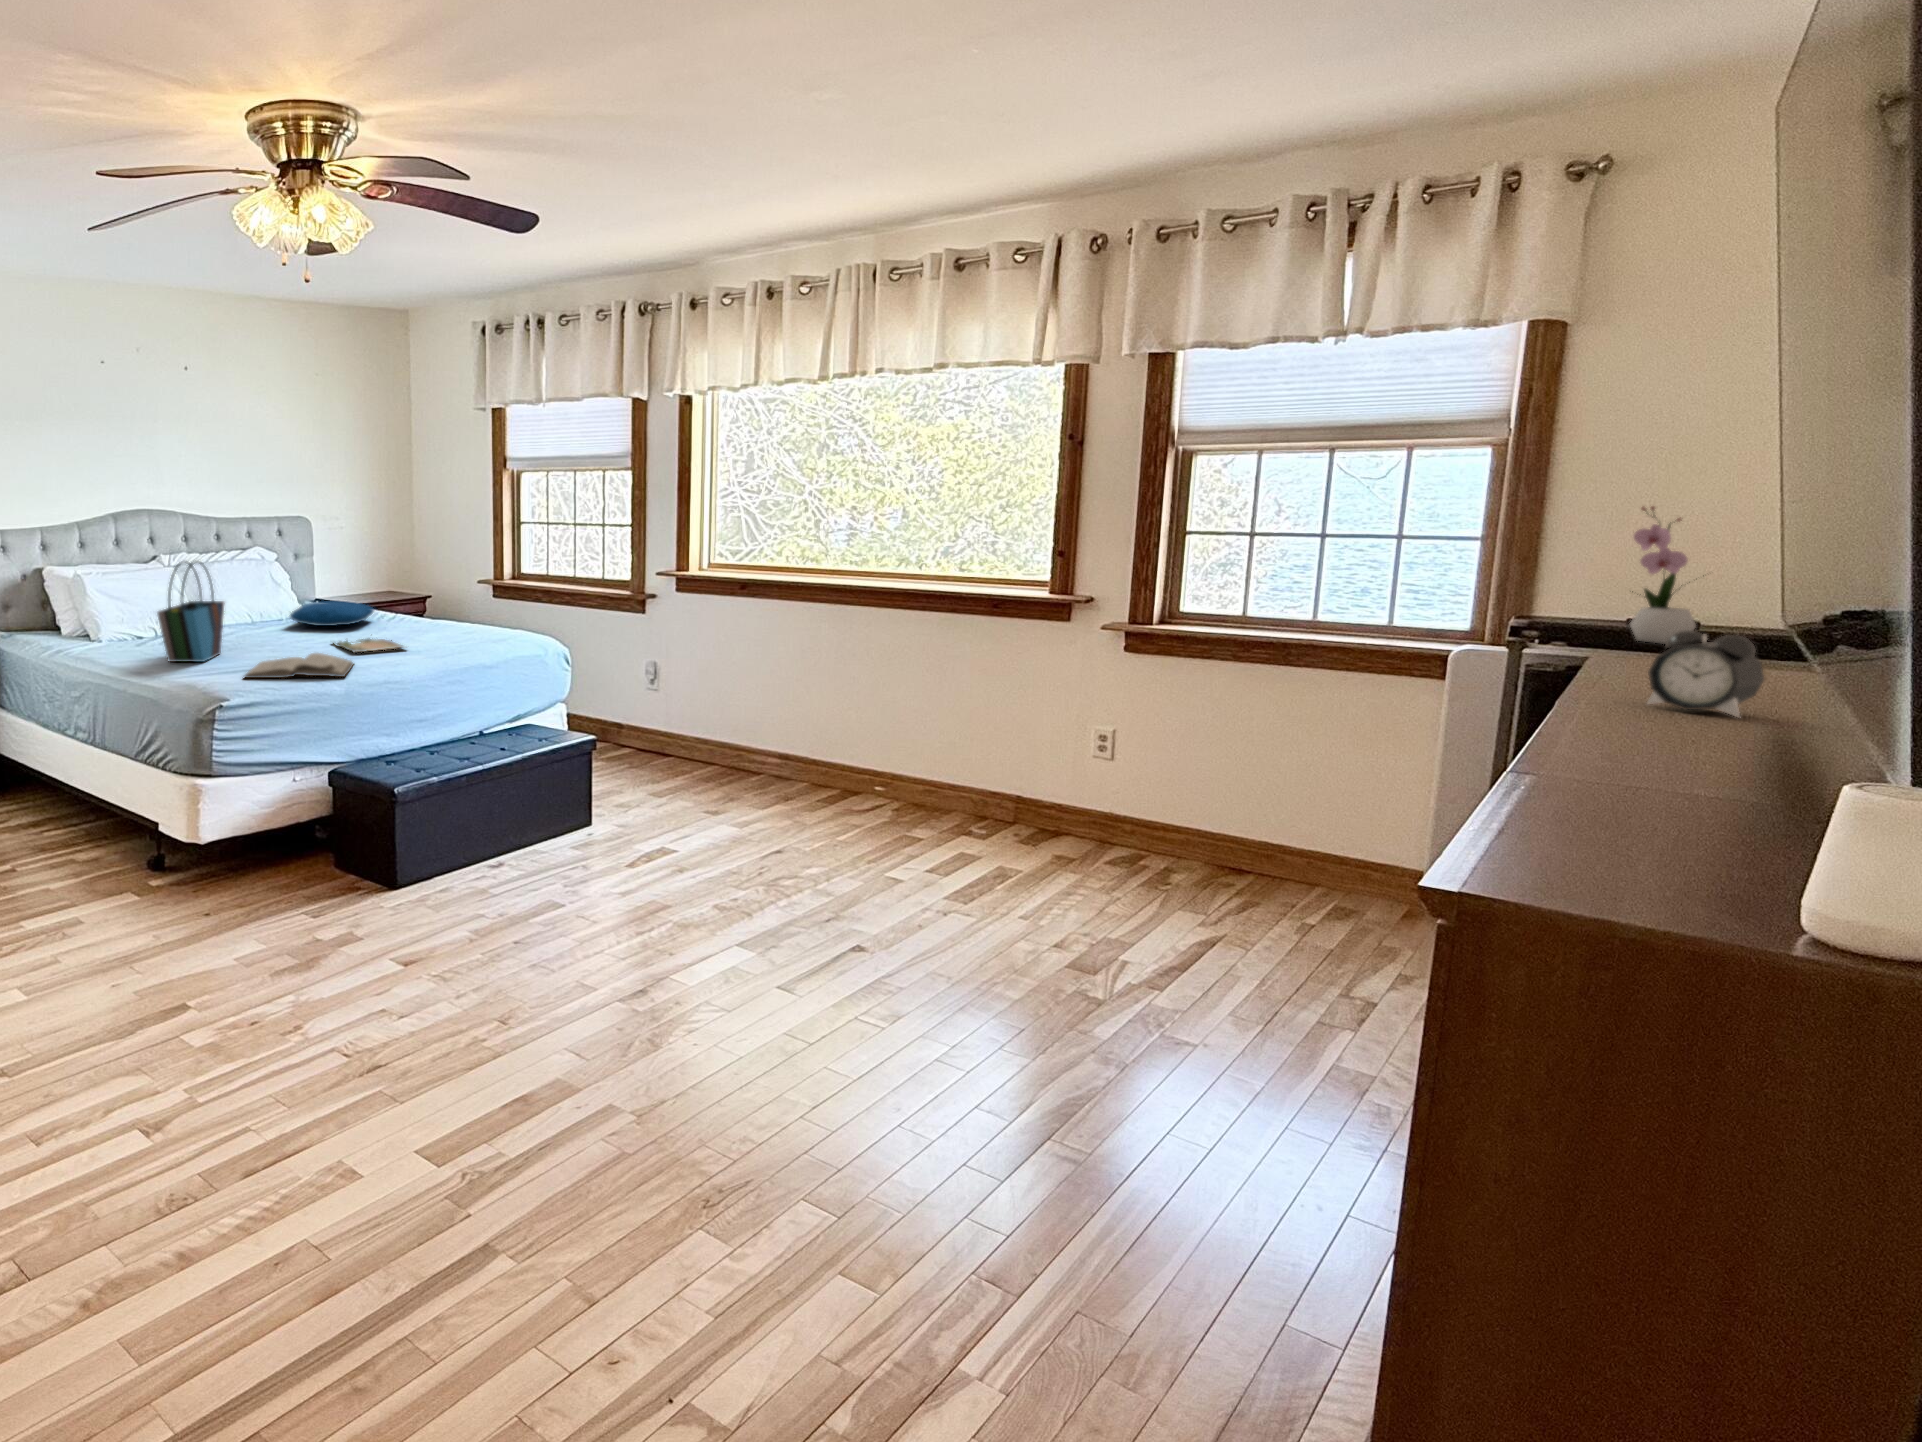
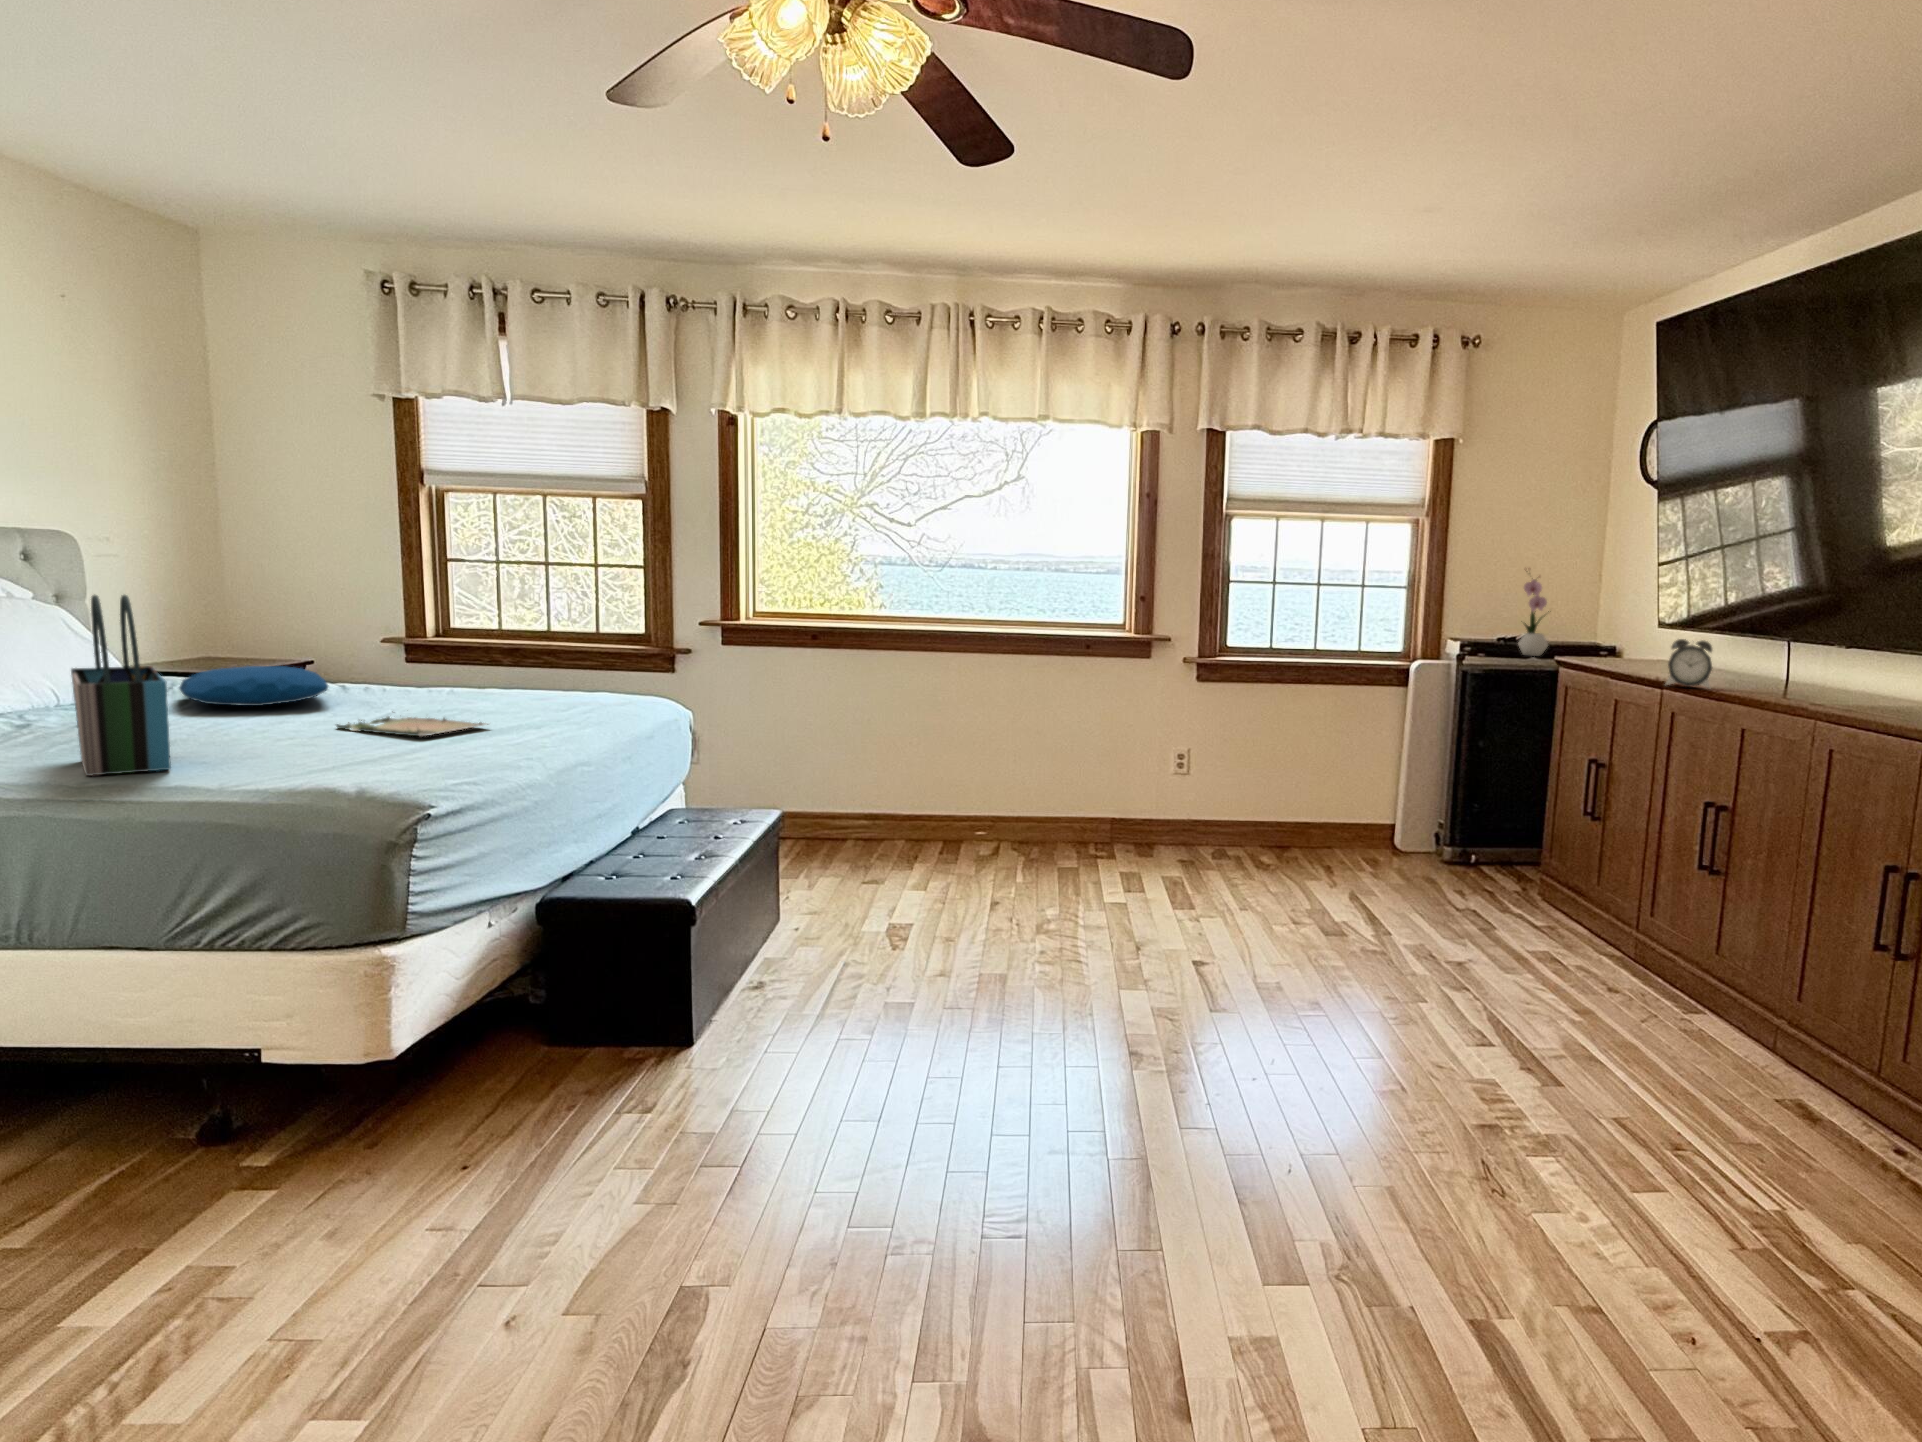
book: present [245,653,354,678] -> none [288,738,502,785]

